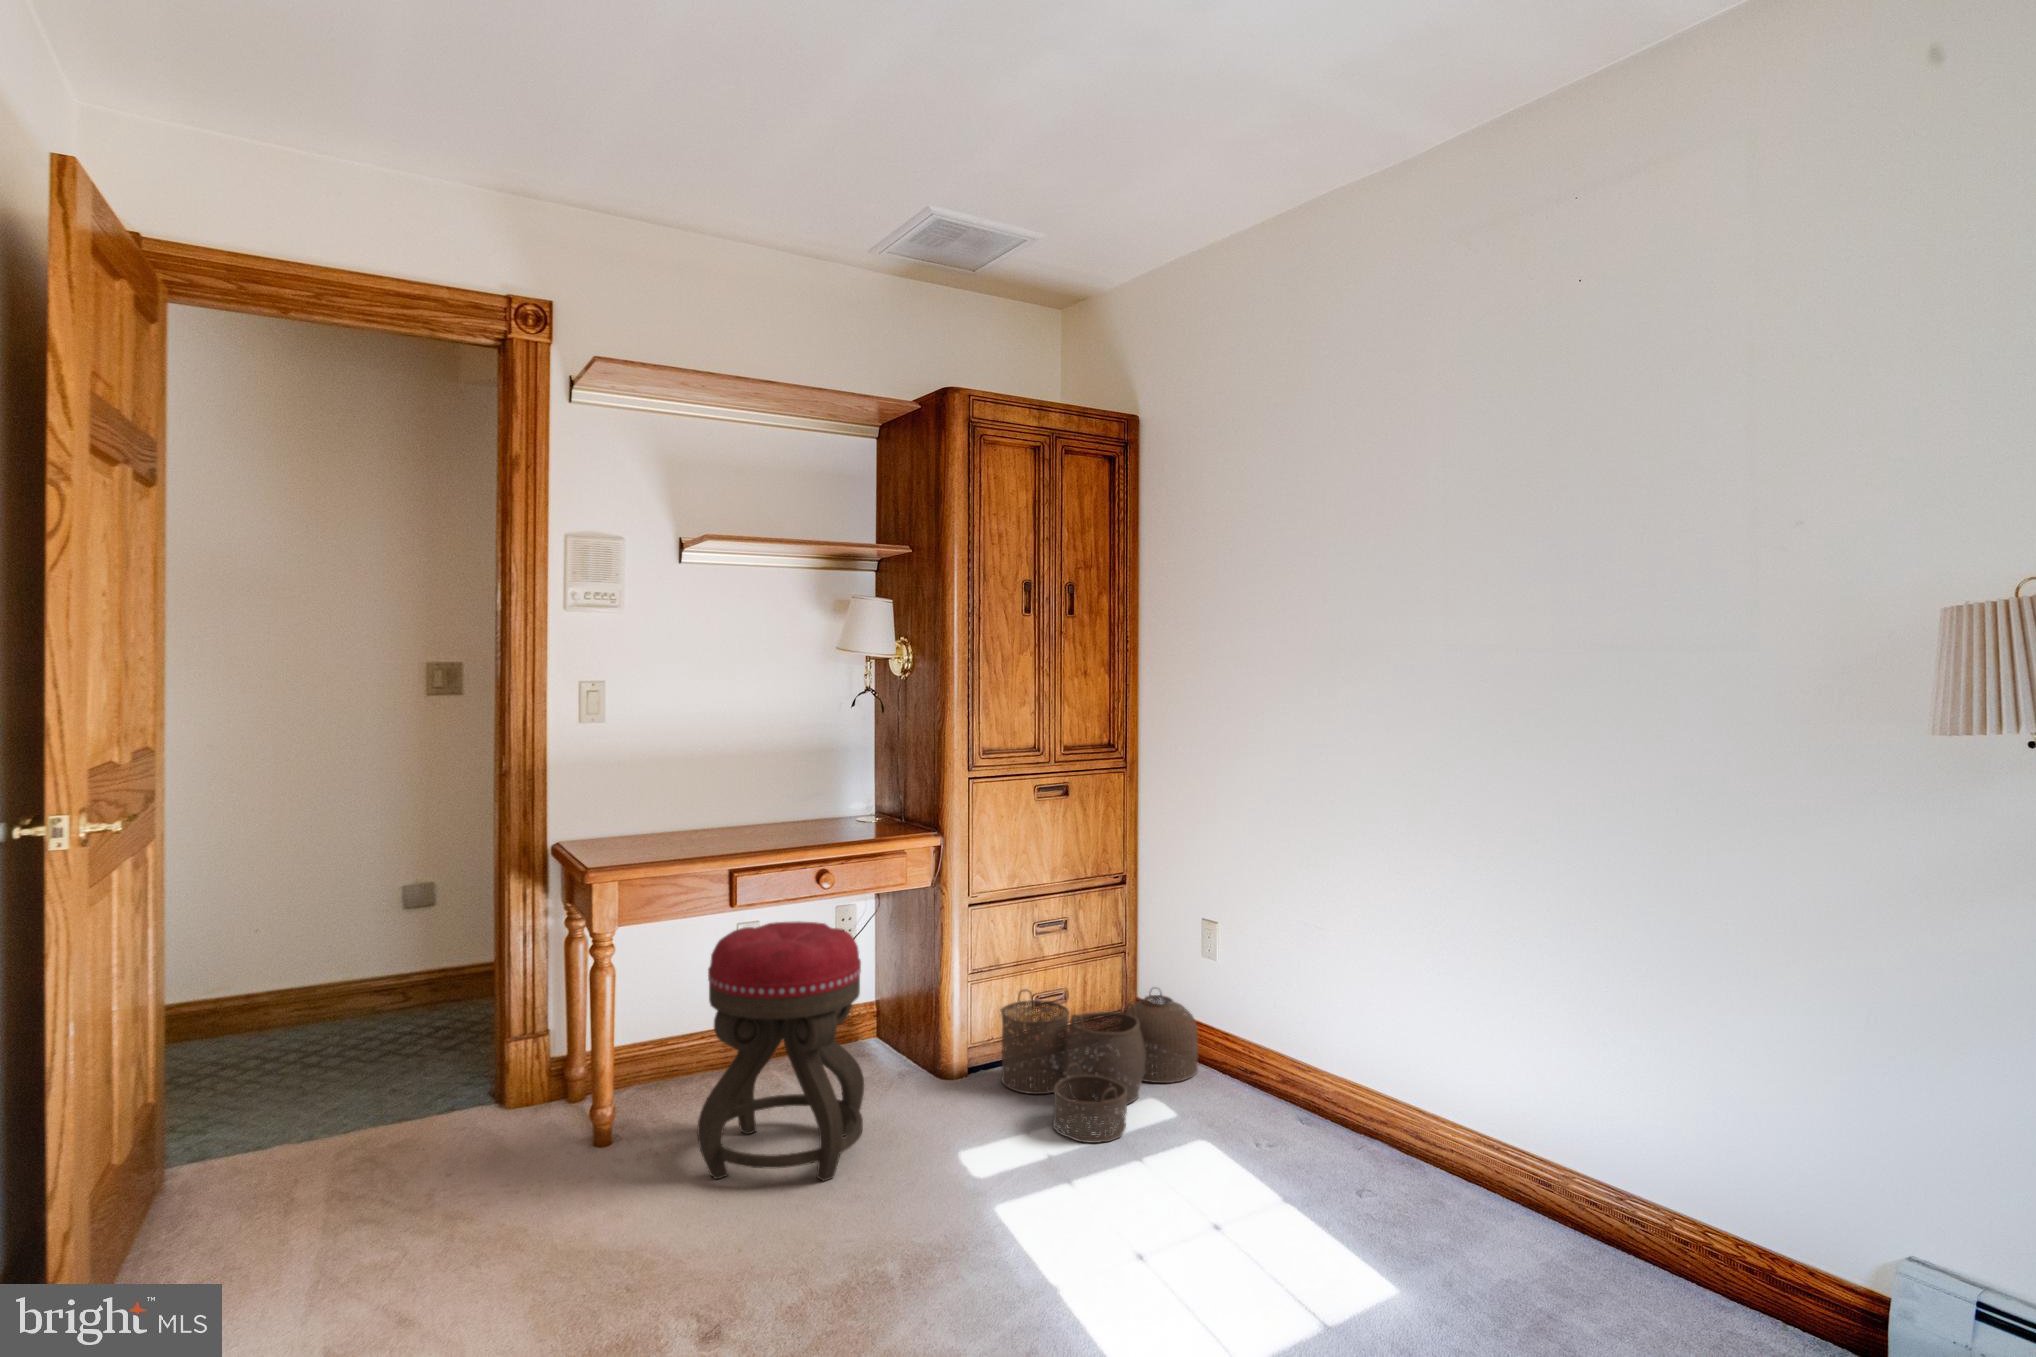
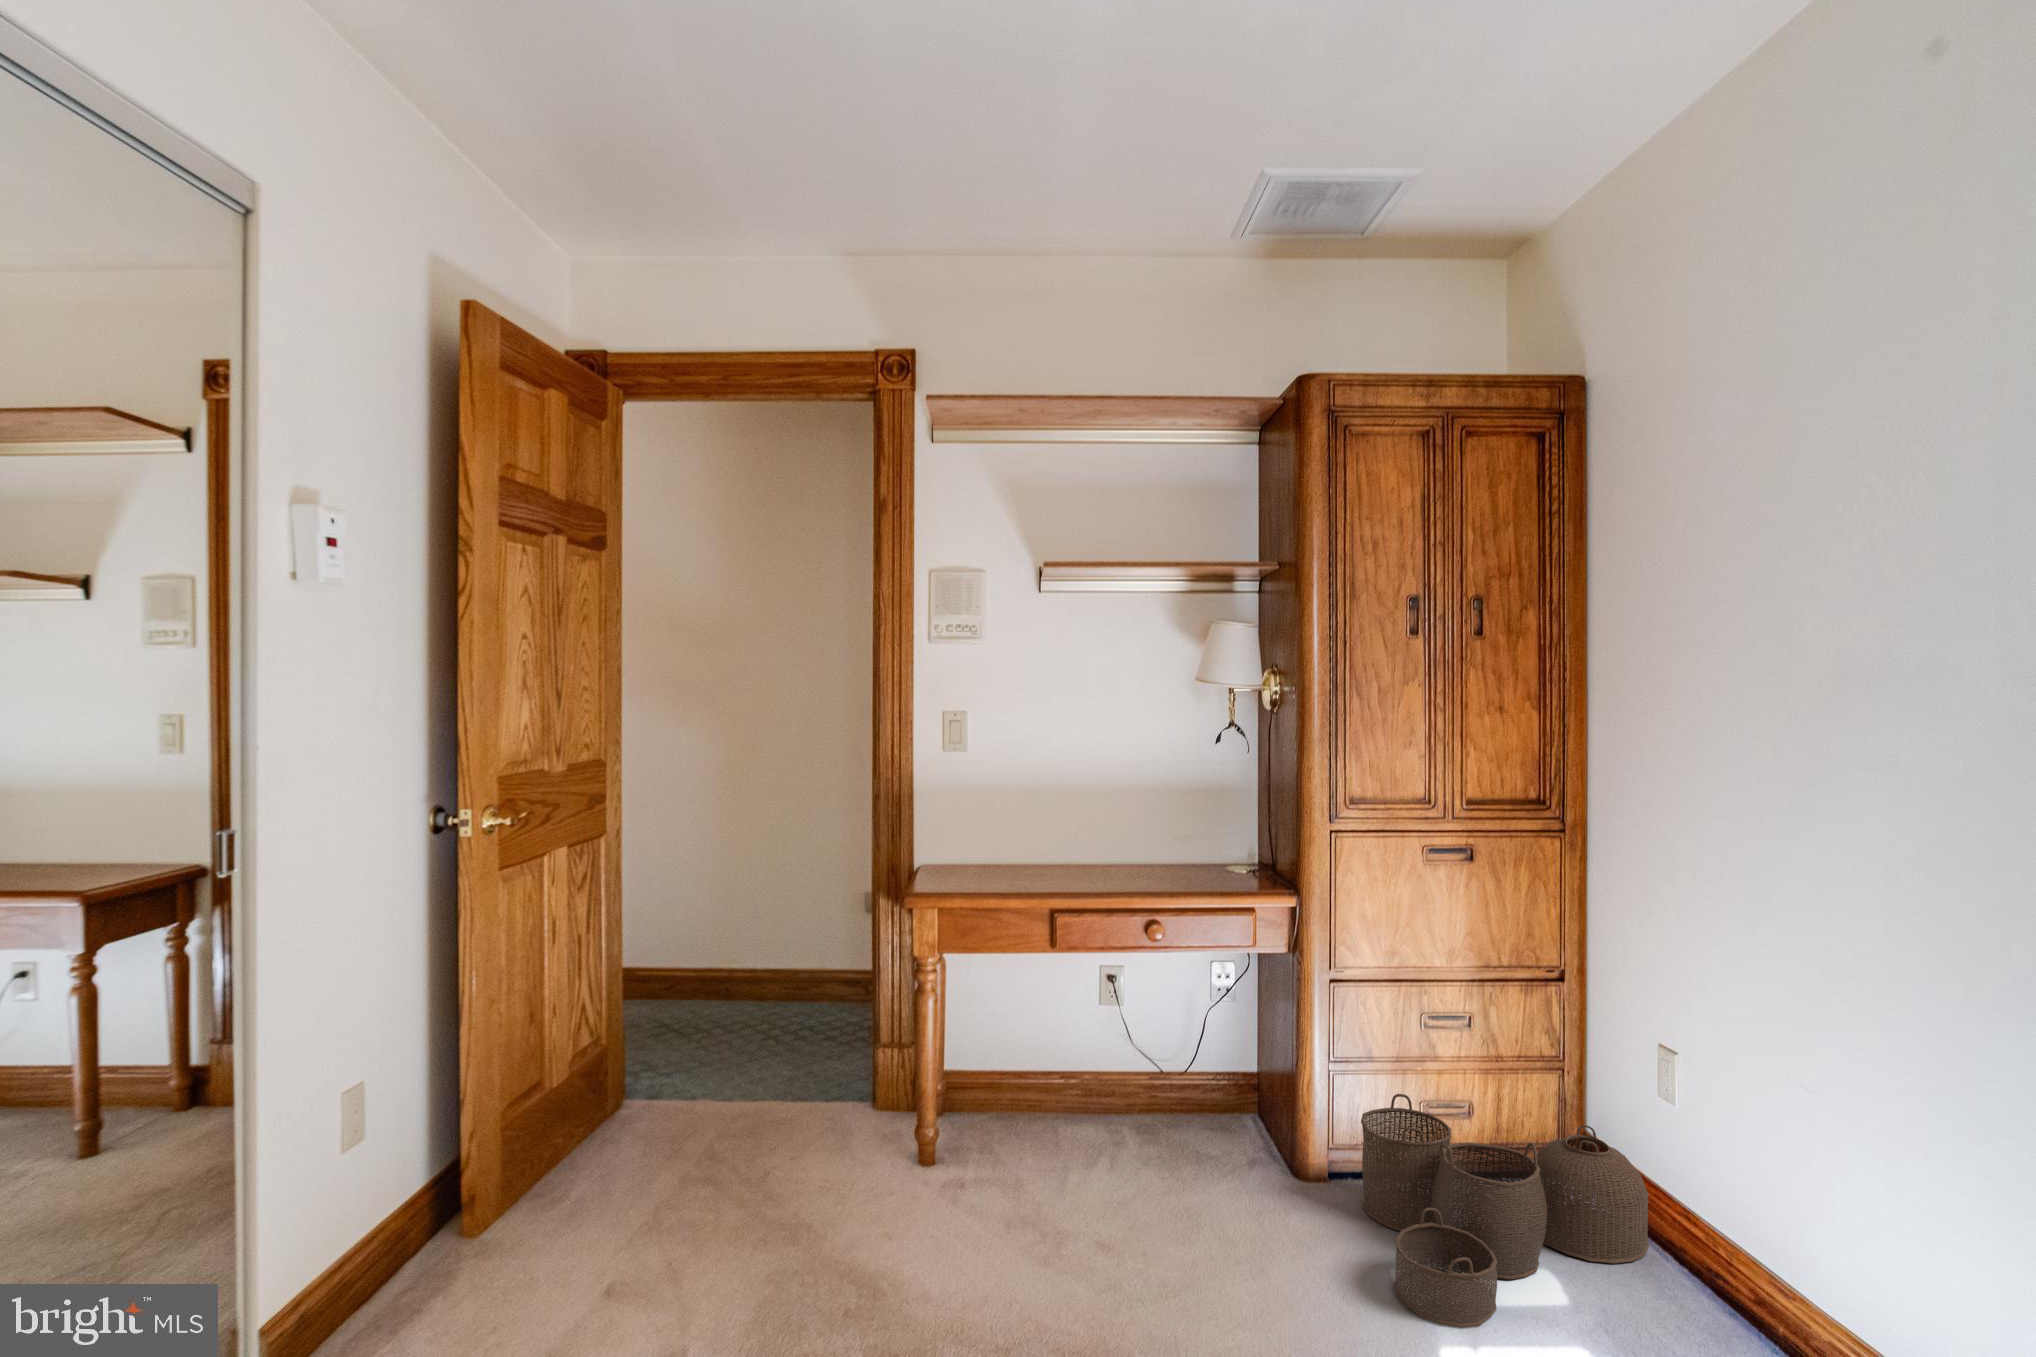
ottoman: present [697,922,864,1181] -> none [977,975,1172,1279]

